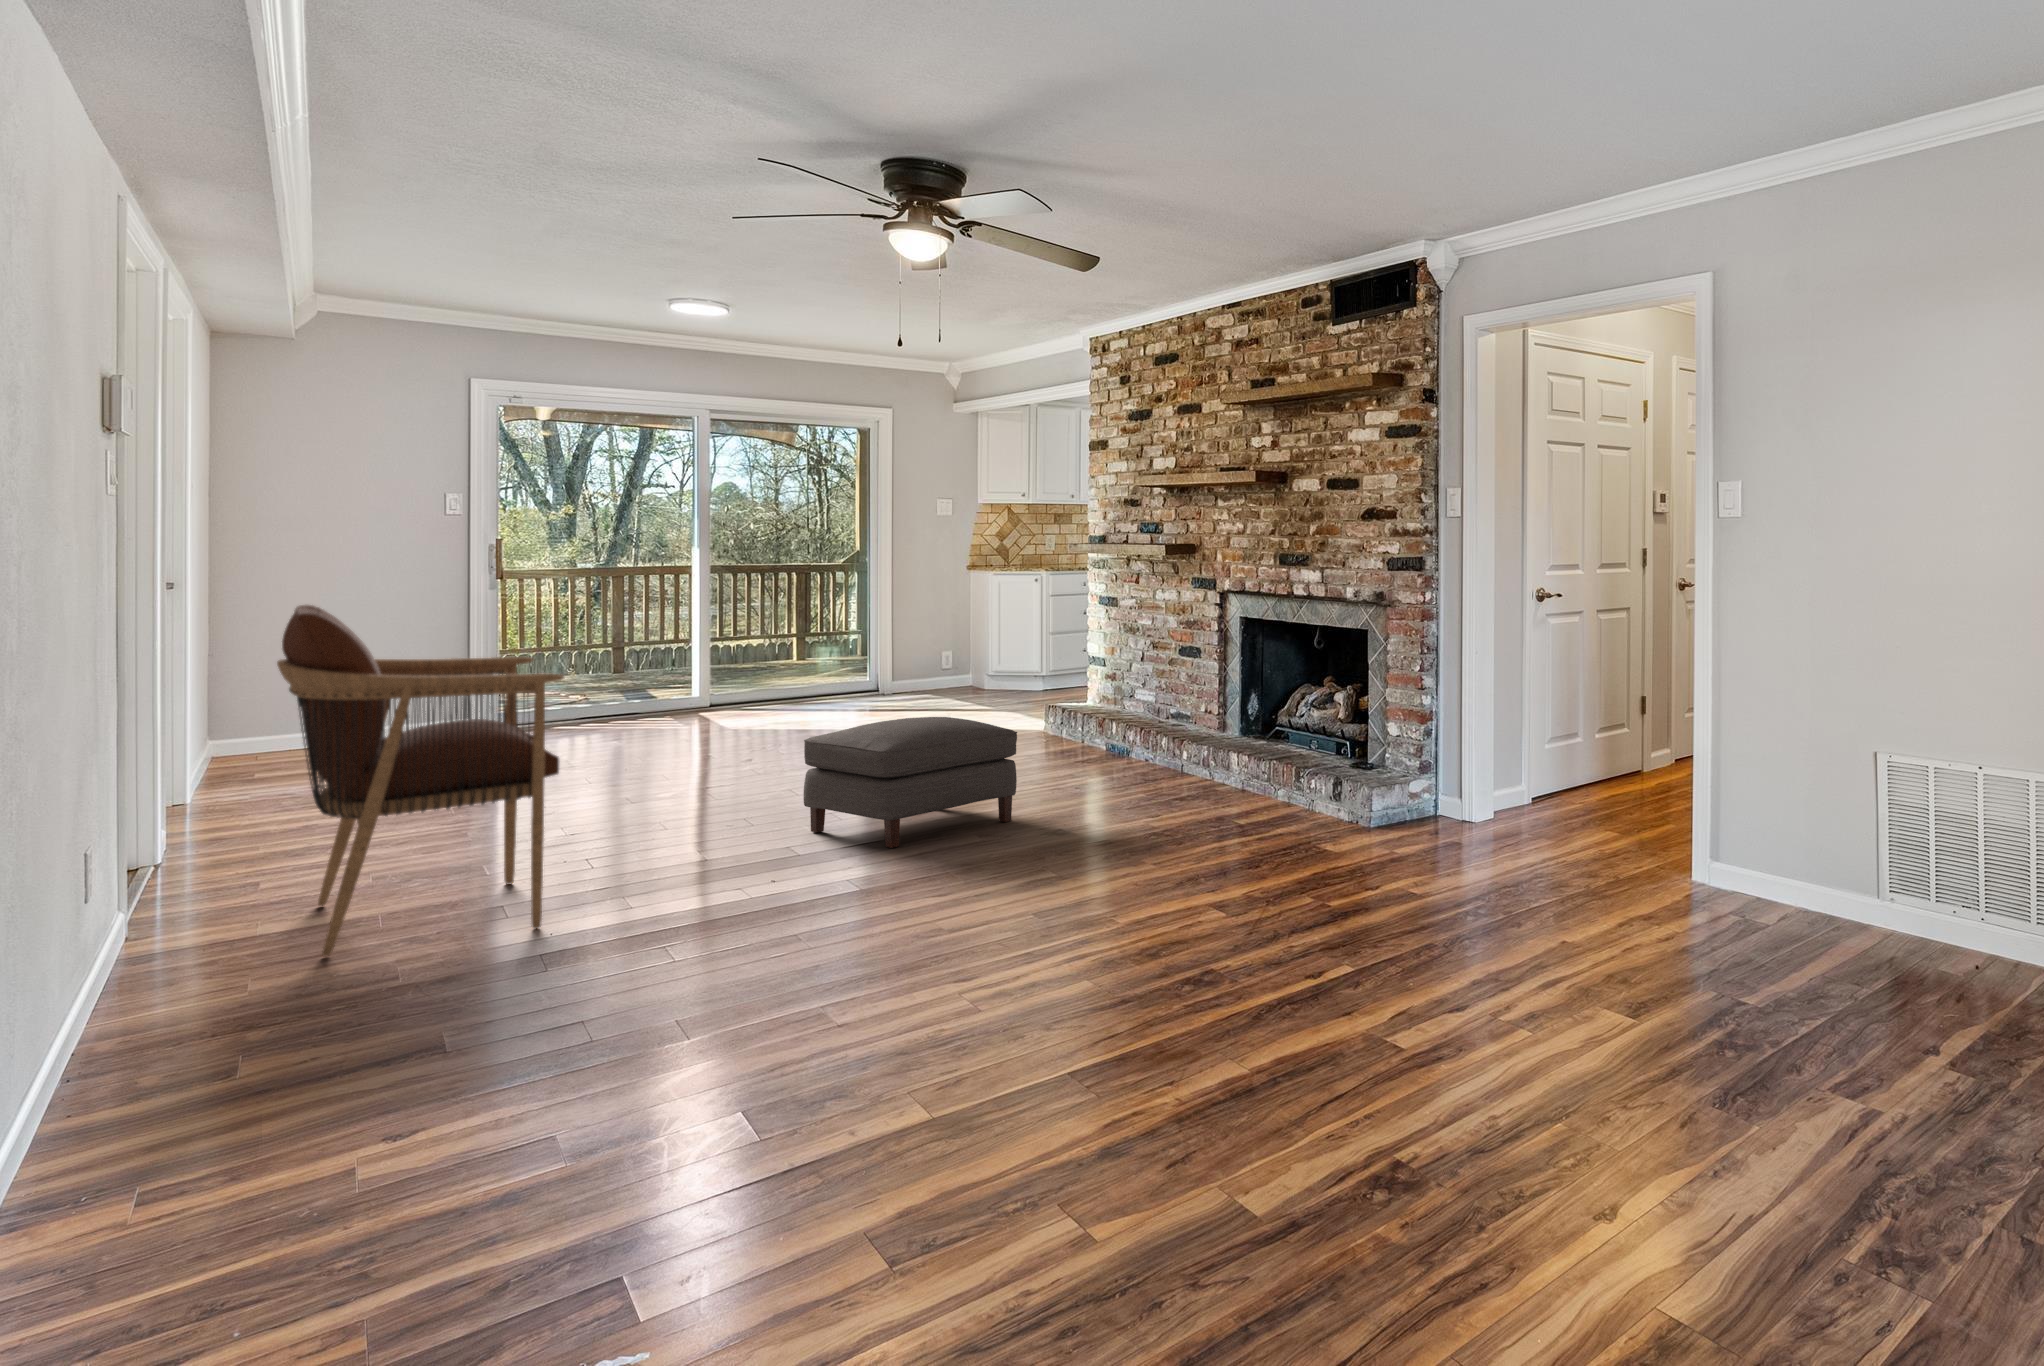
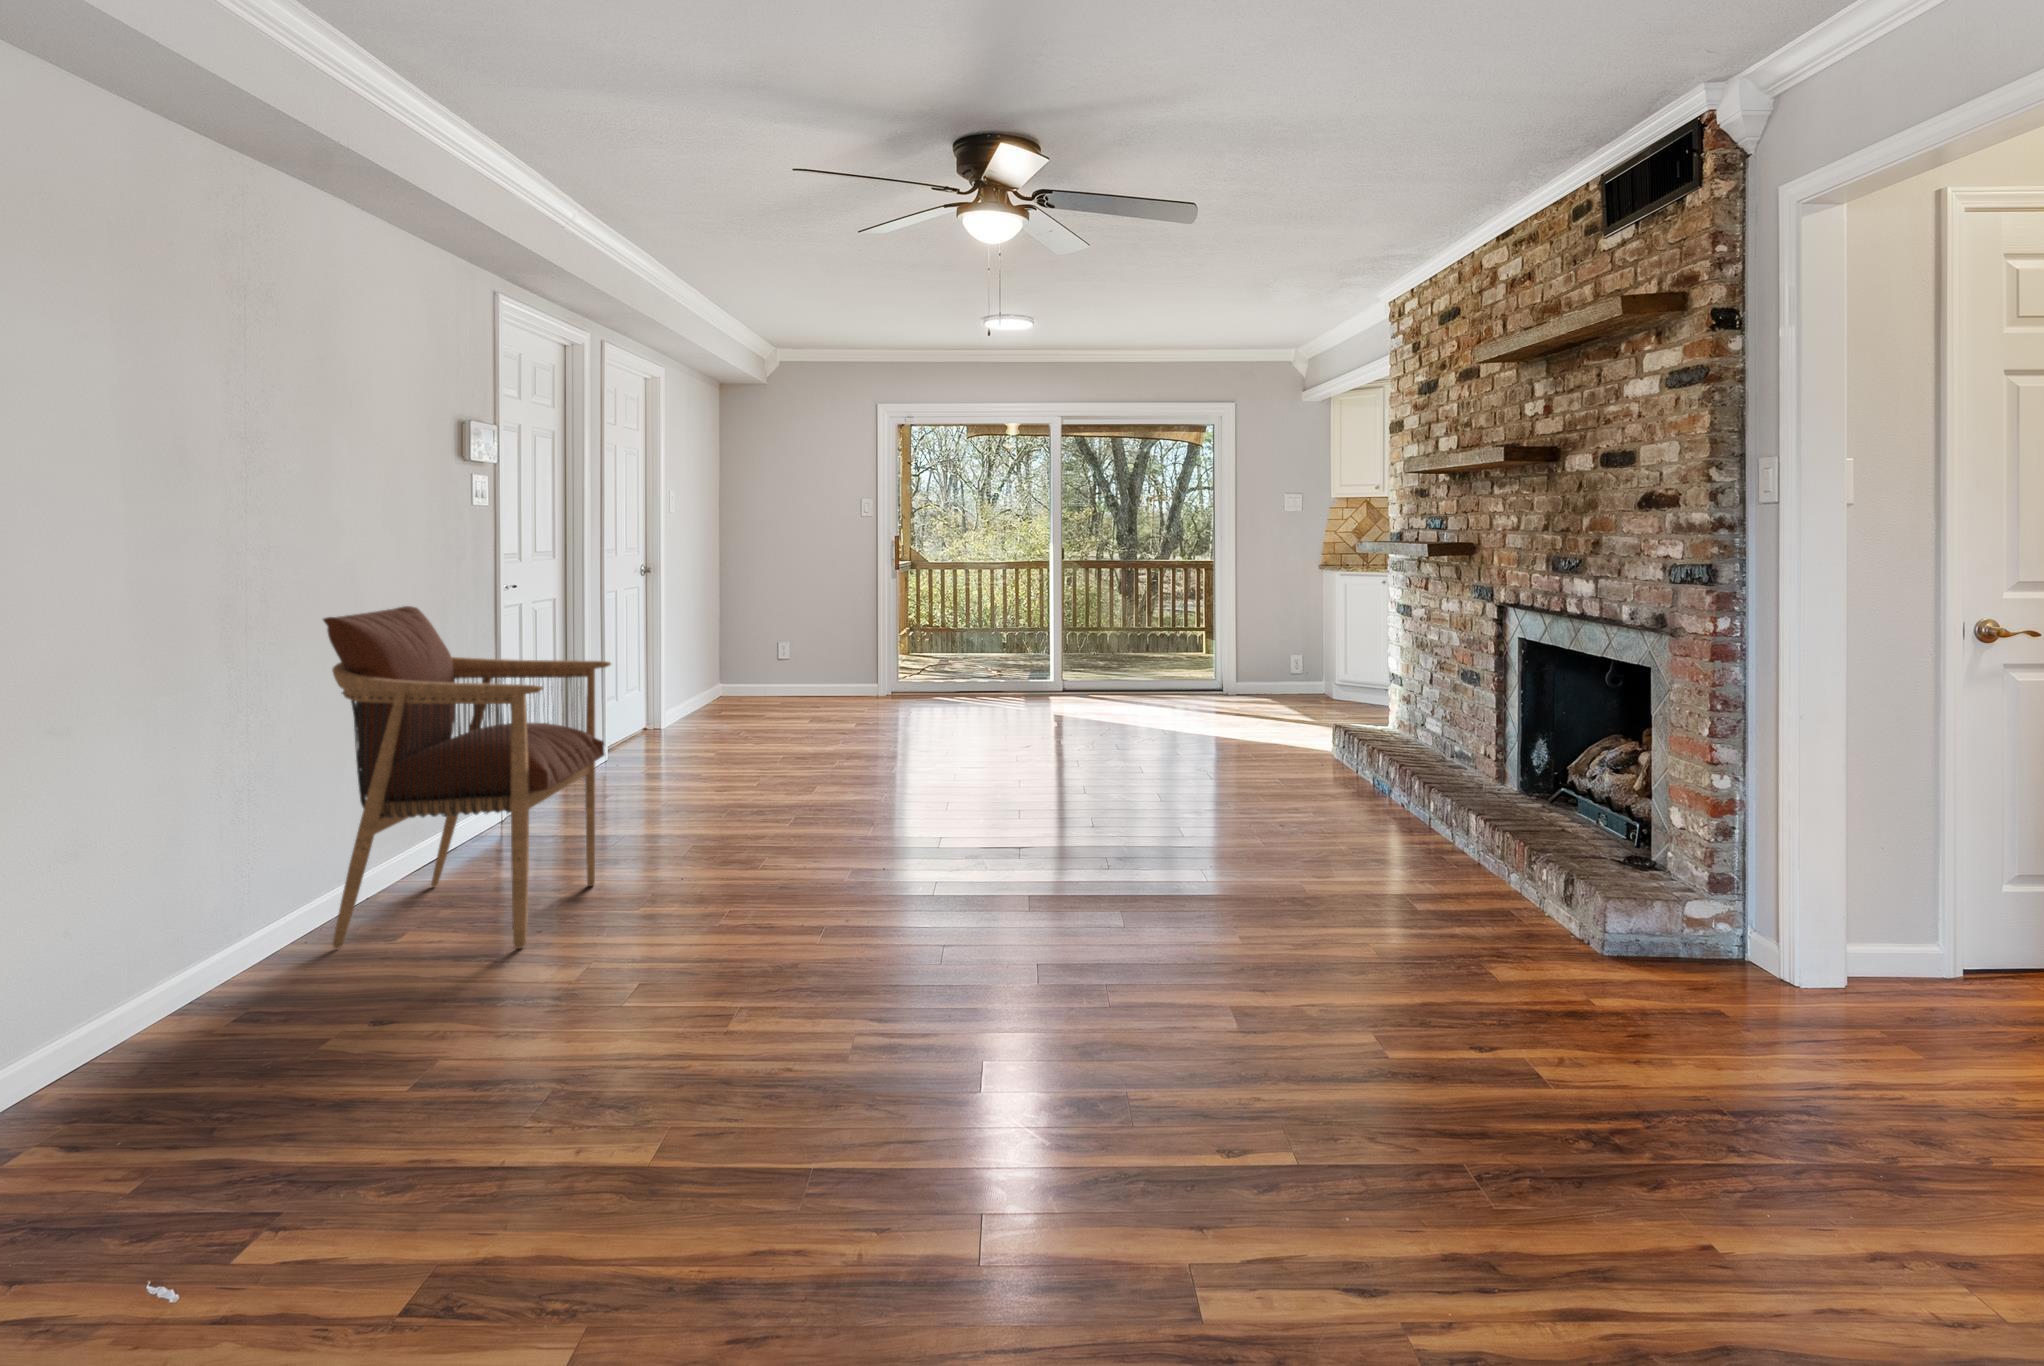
ottoman: present [804,717,1017,848] -> none [912,744,1147,898]

